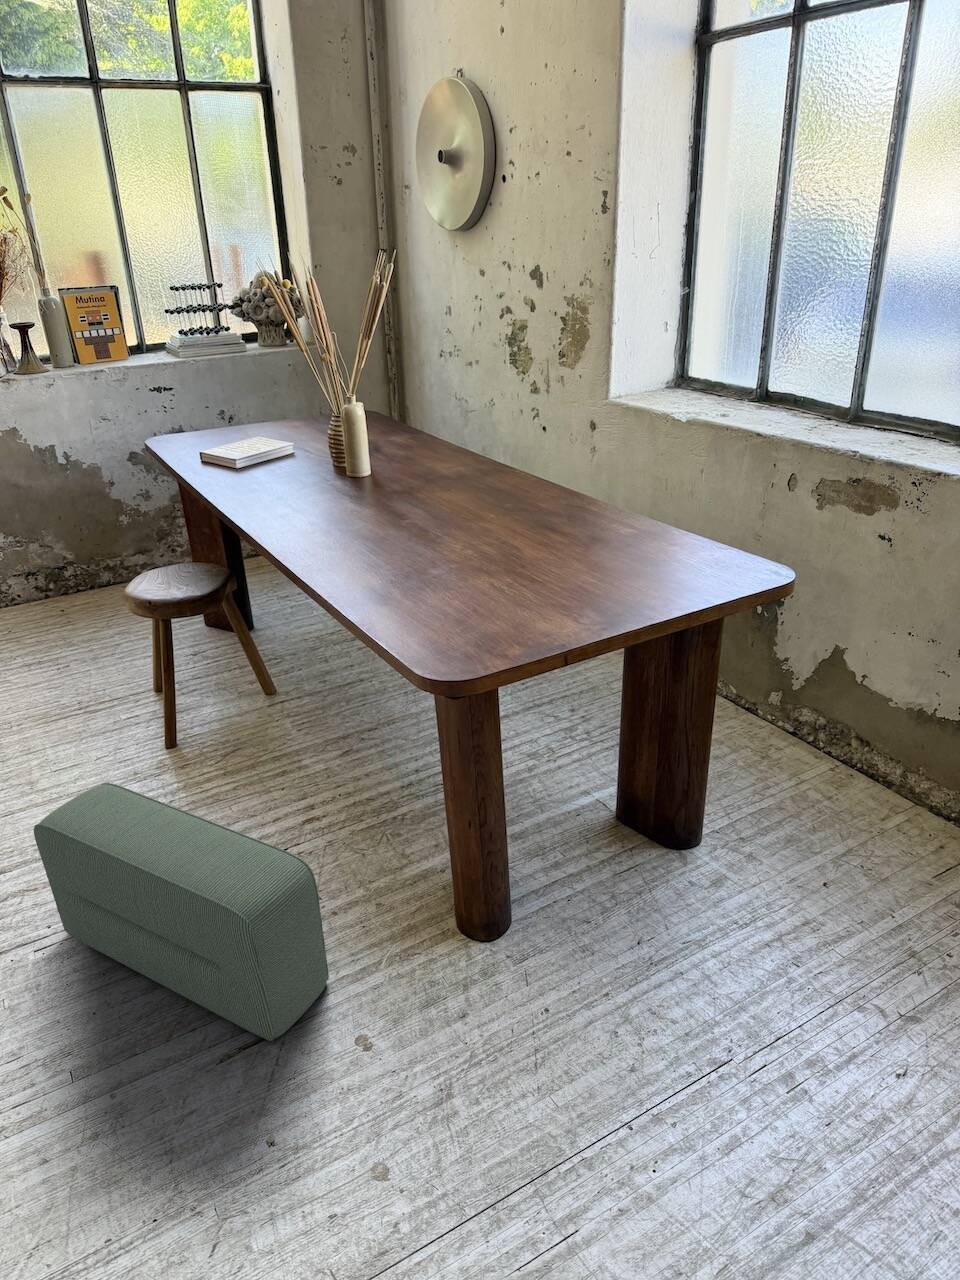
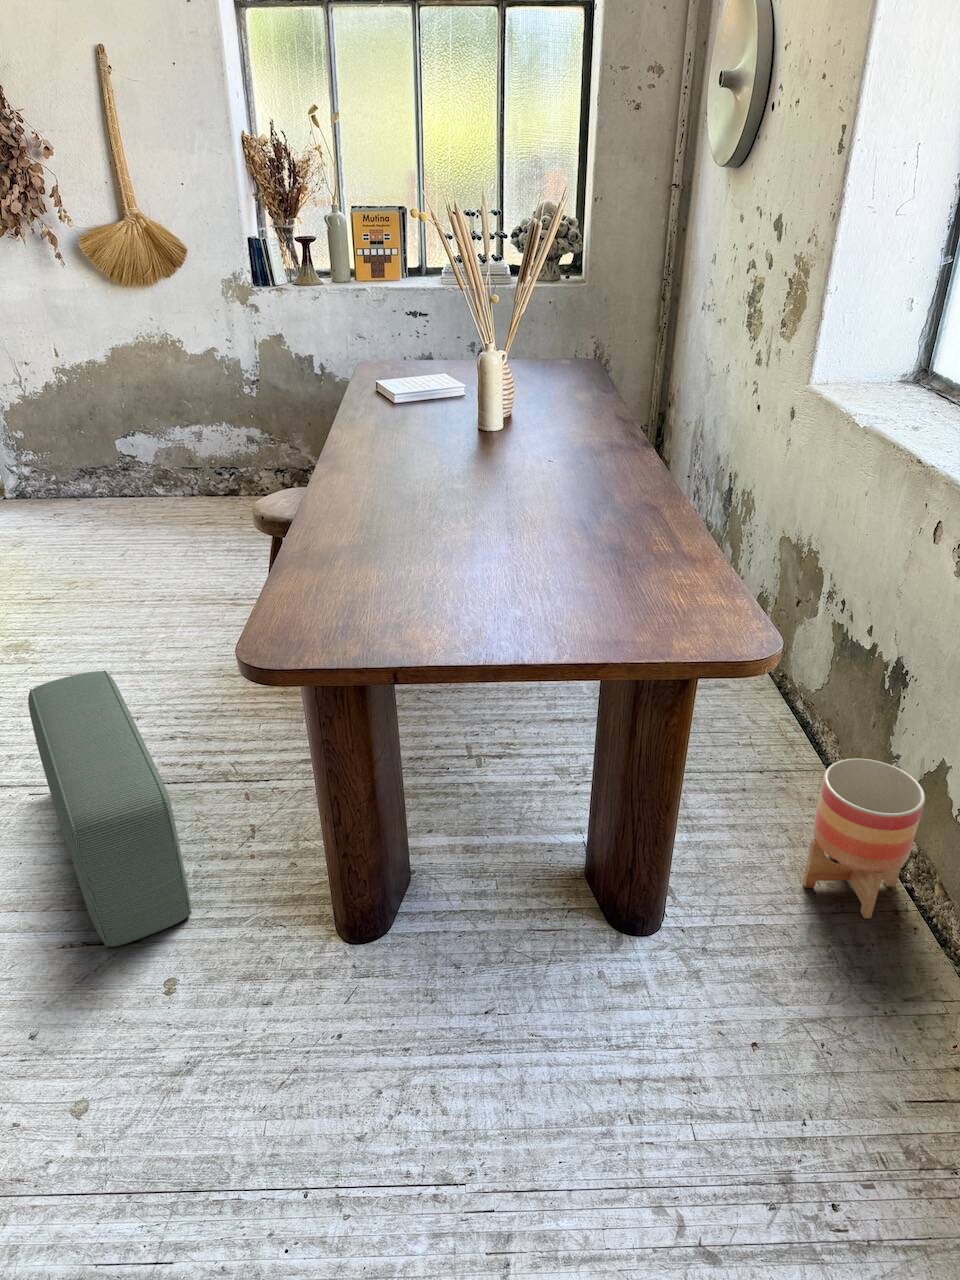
planter: none [761,665,841,781] -> present [803,758,925,918]

